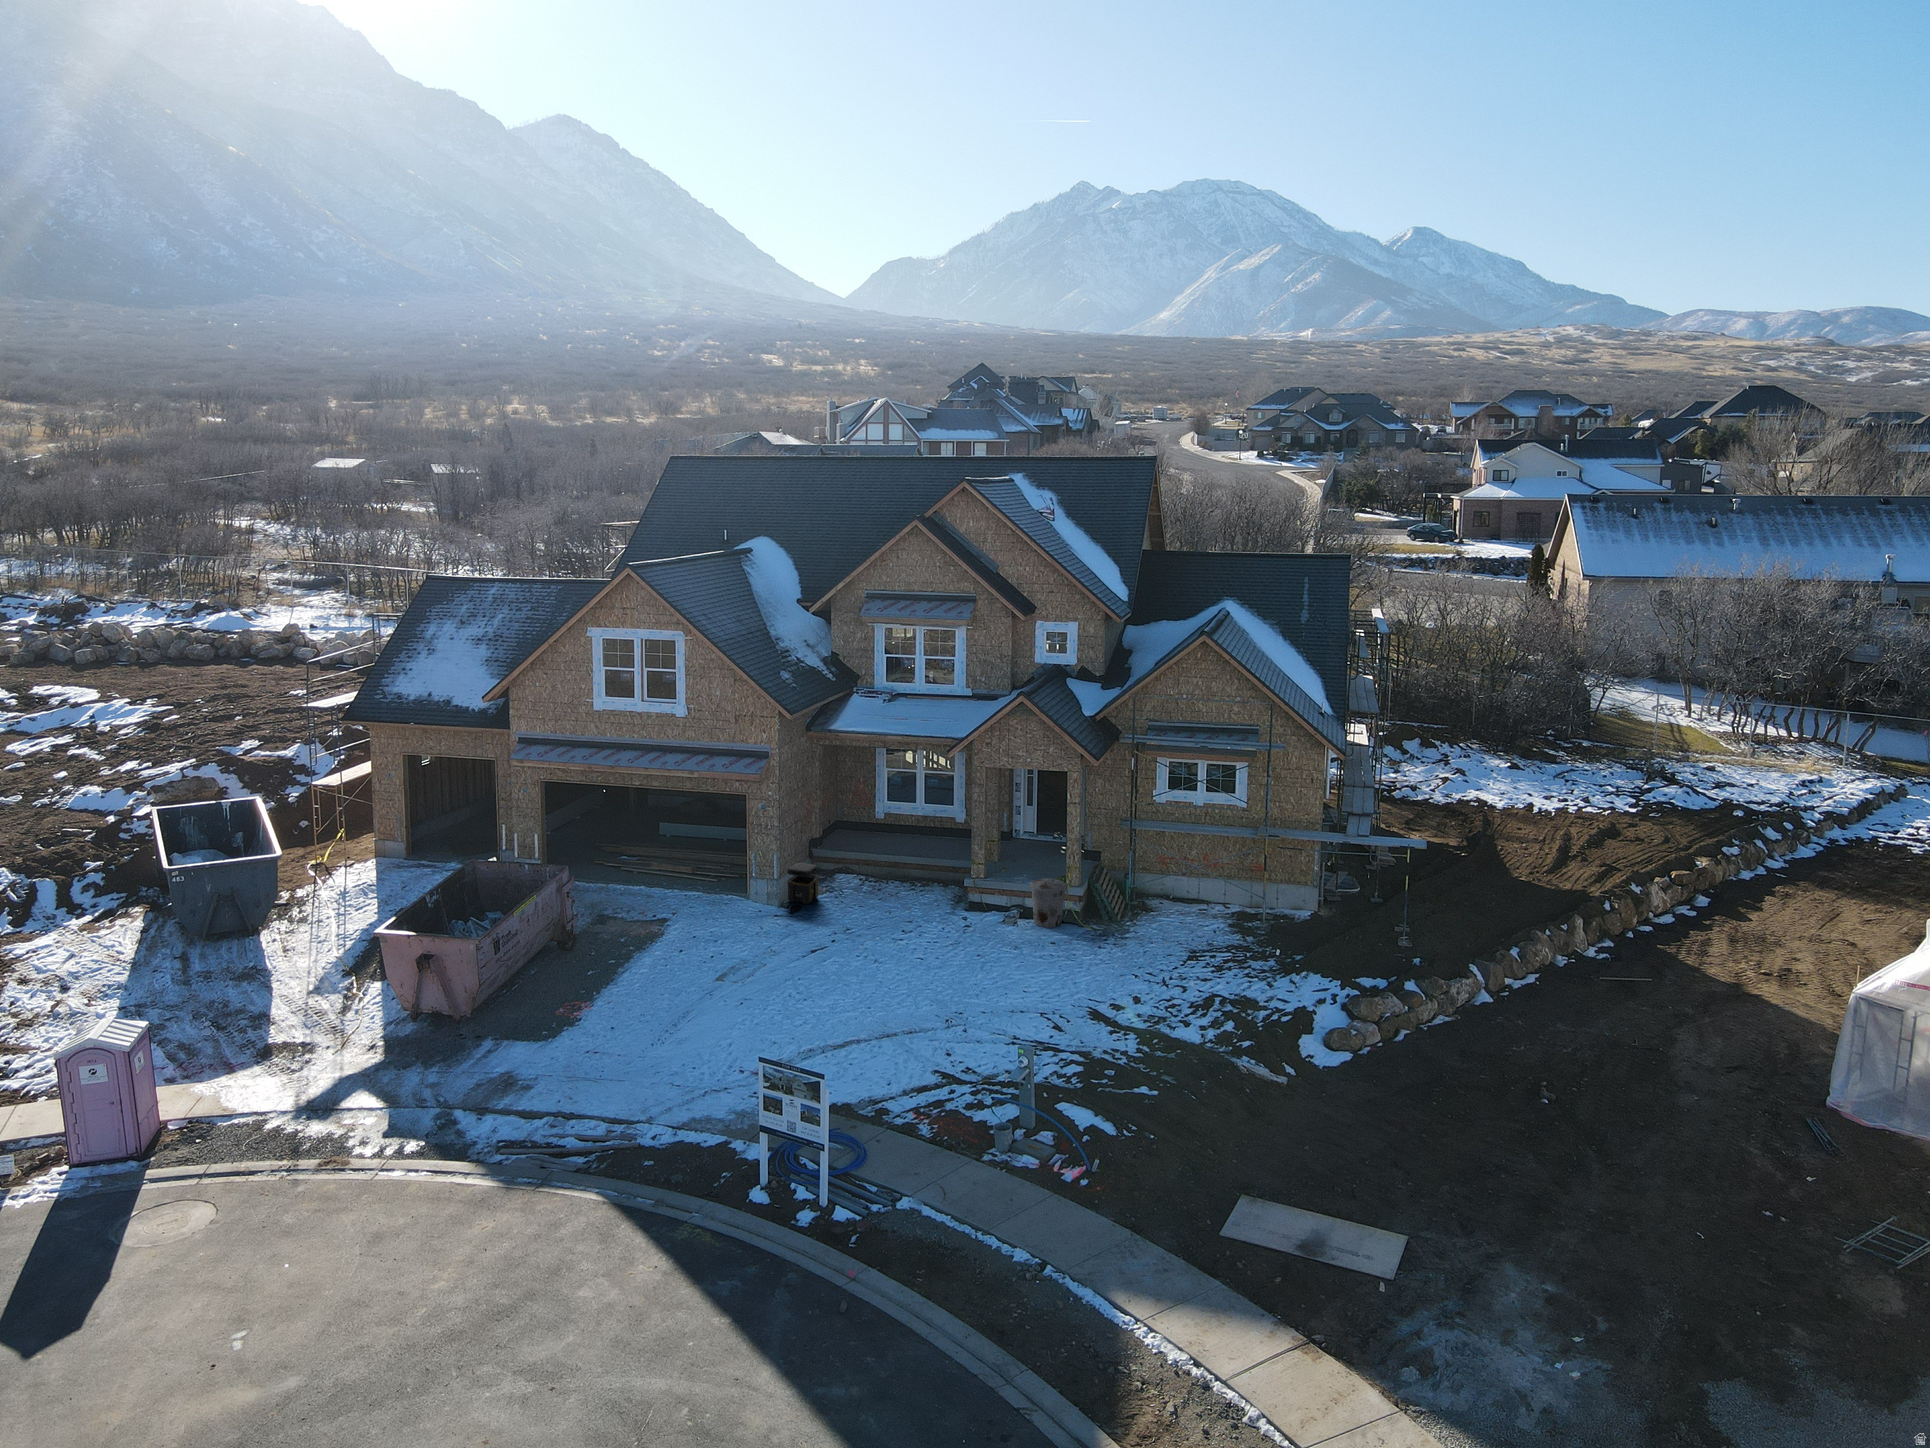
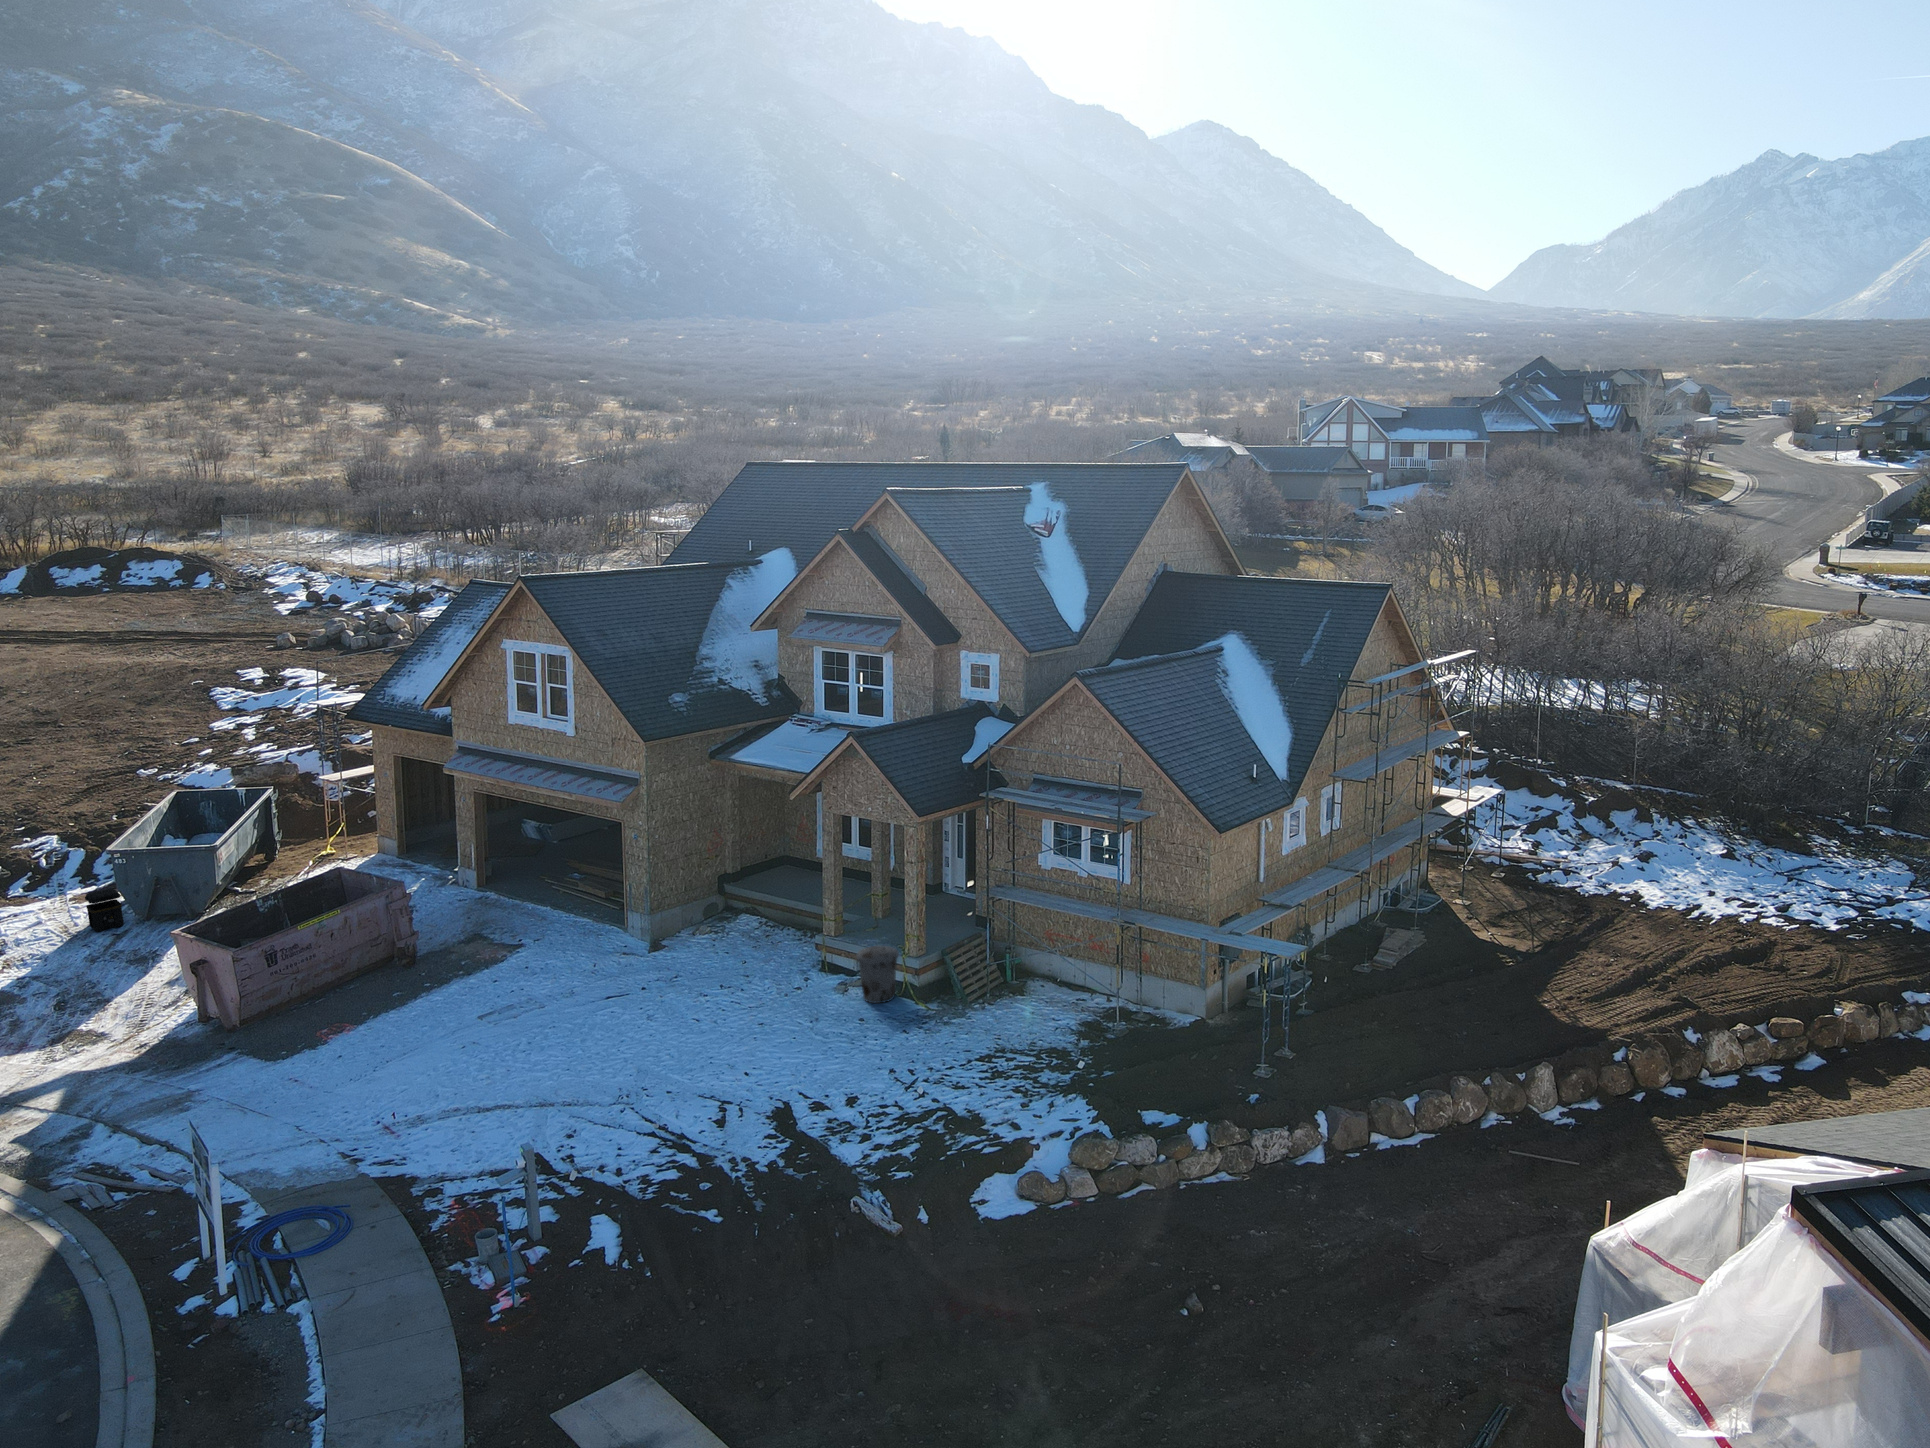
toolbox: present [787,863,818,904] -> present [85,888,124,932]

